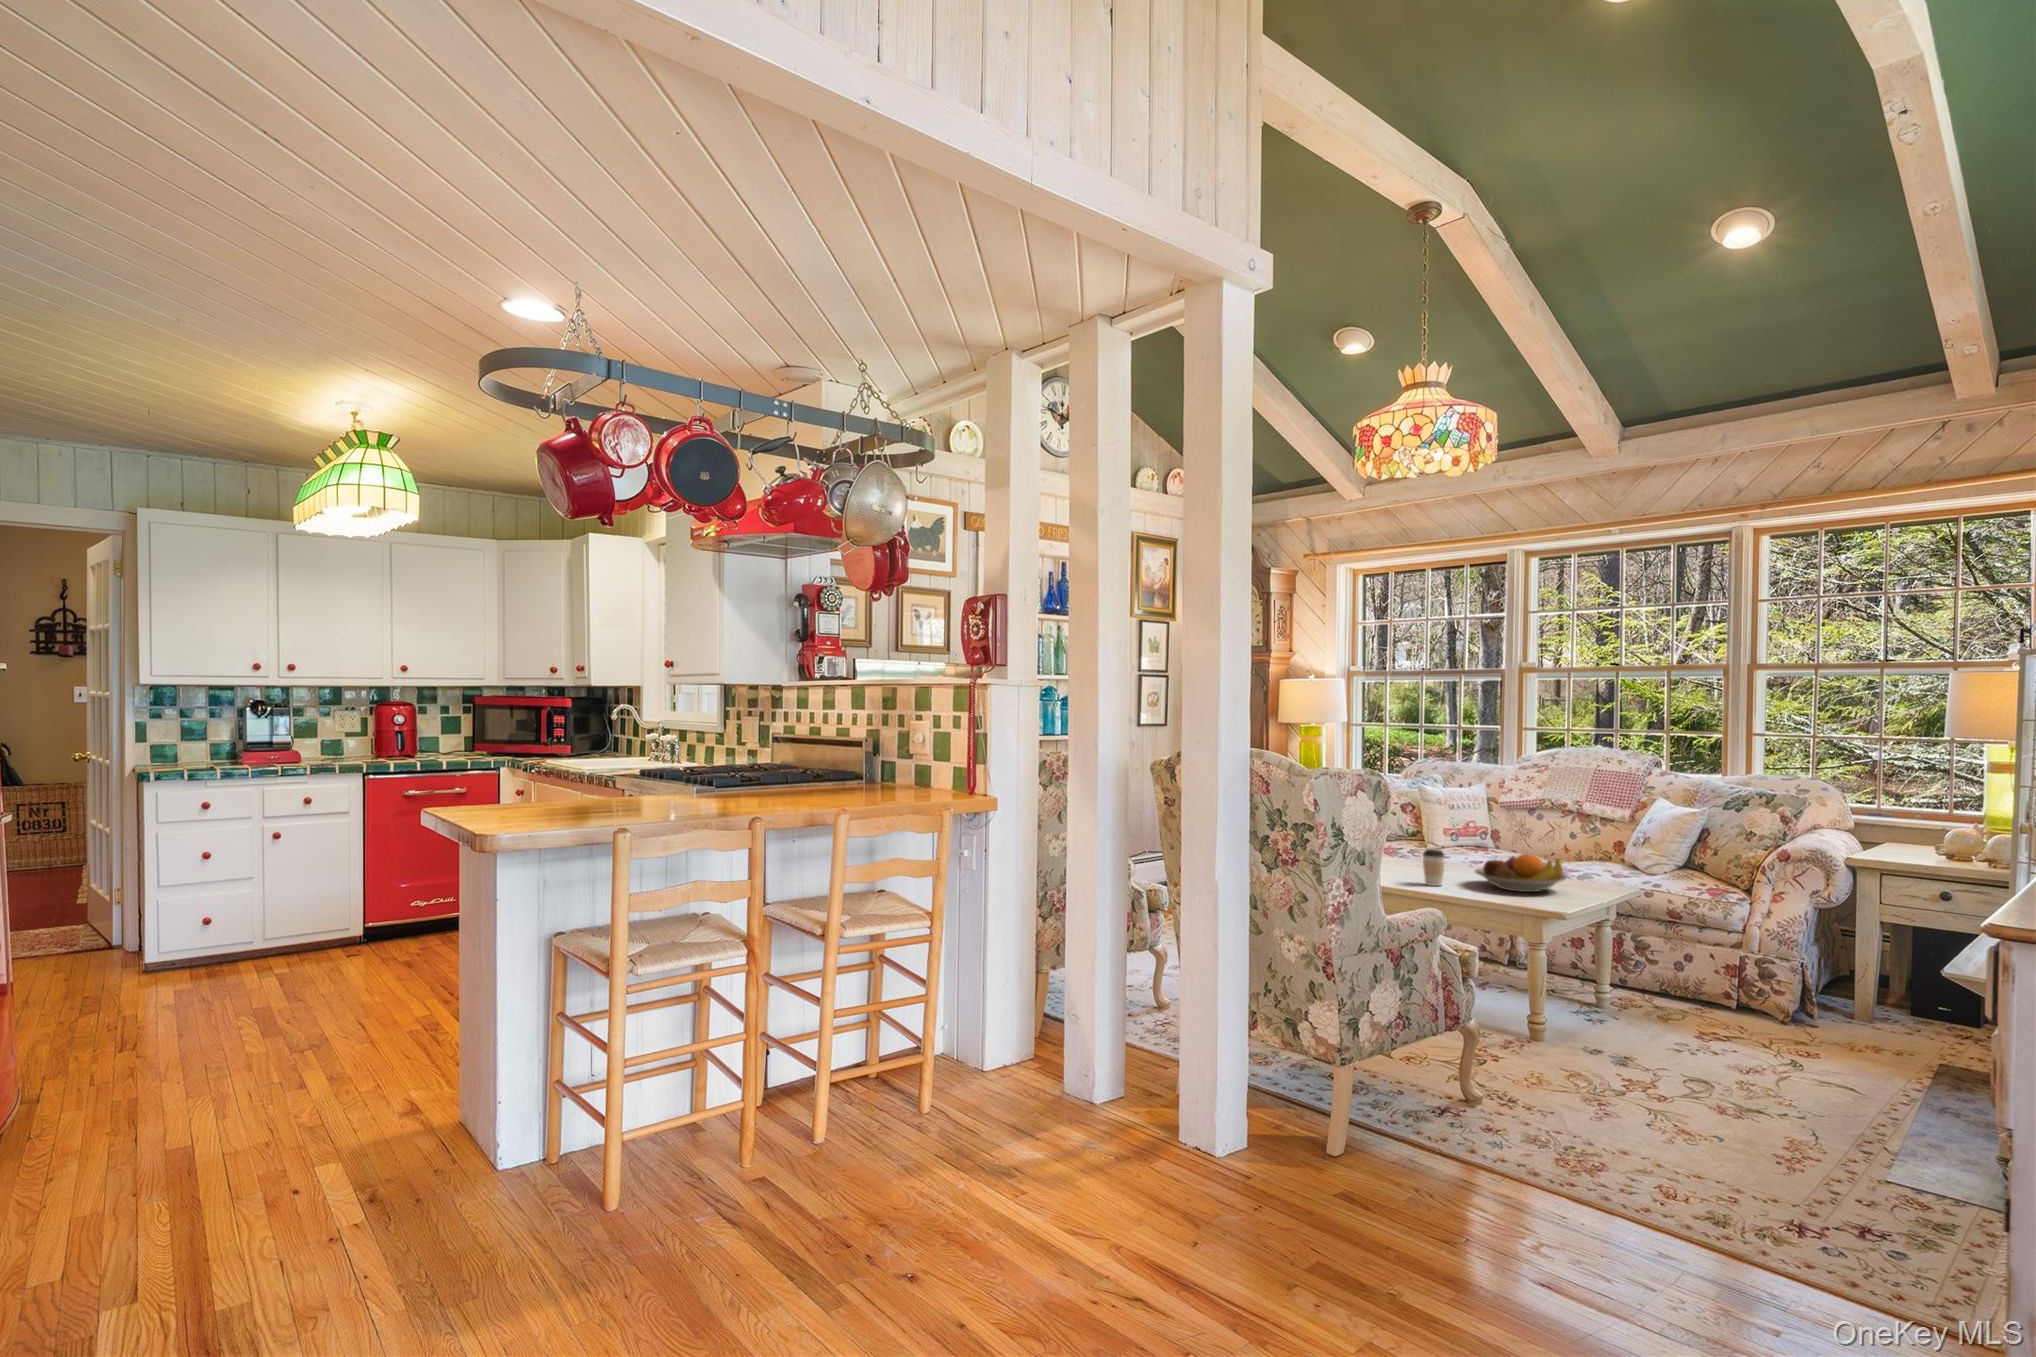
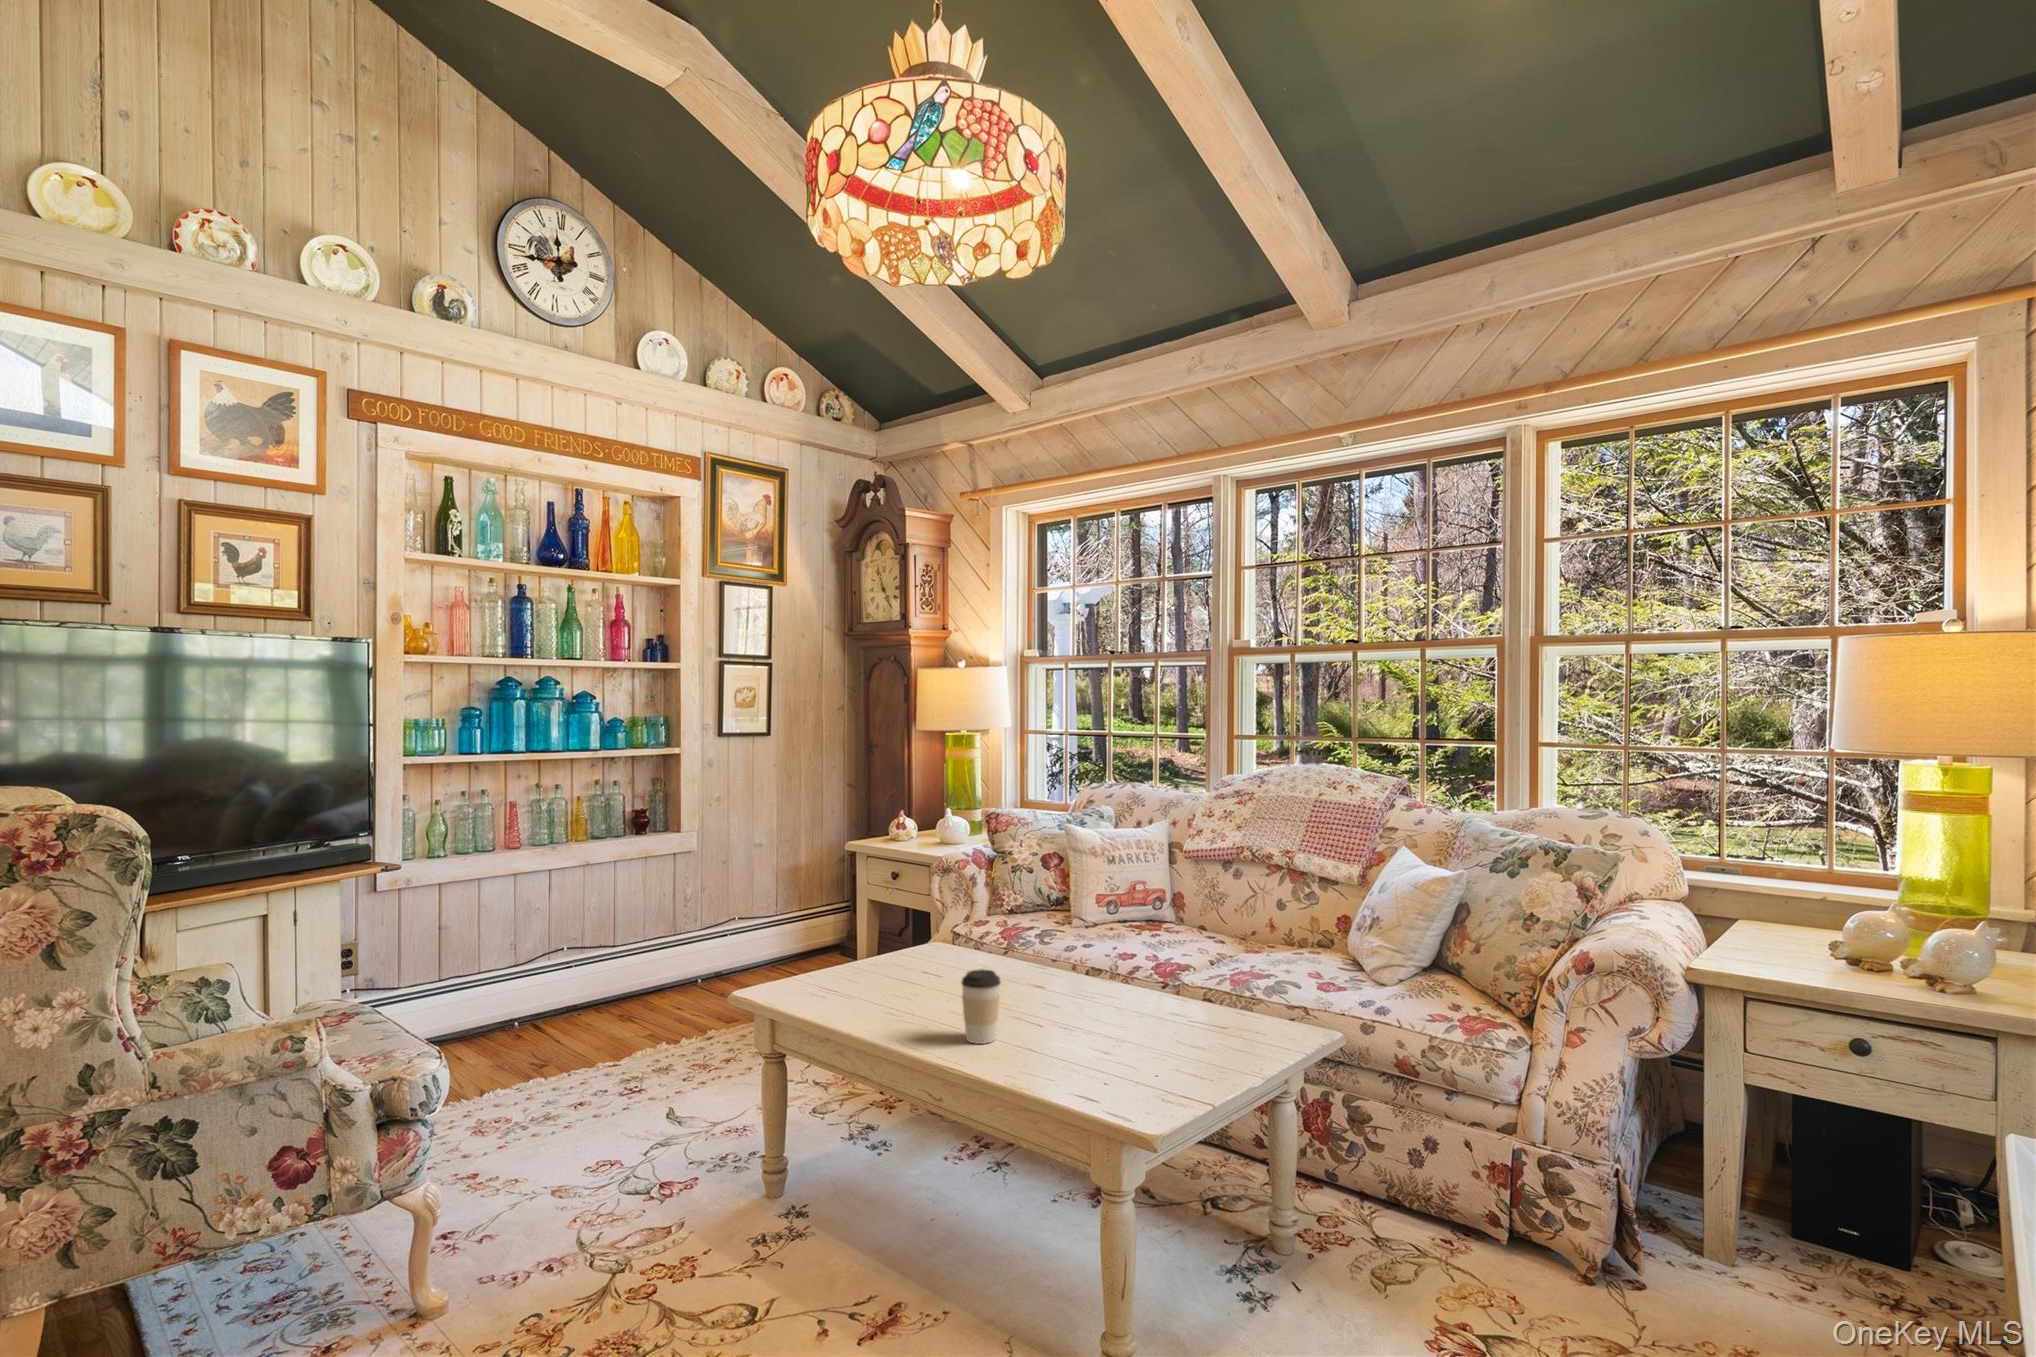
fruit bowl: present [1475,854,1567,892] -> none [1055,974,1213,1055]

